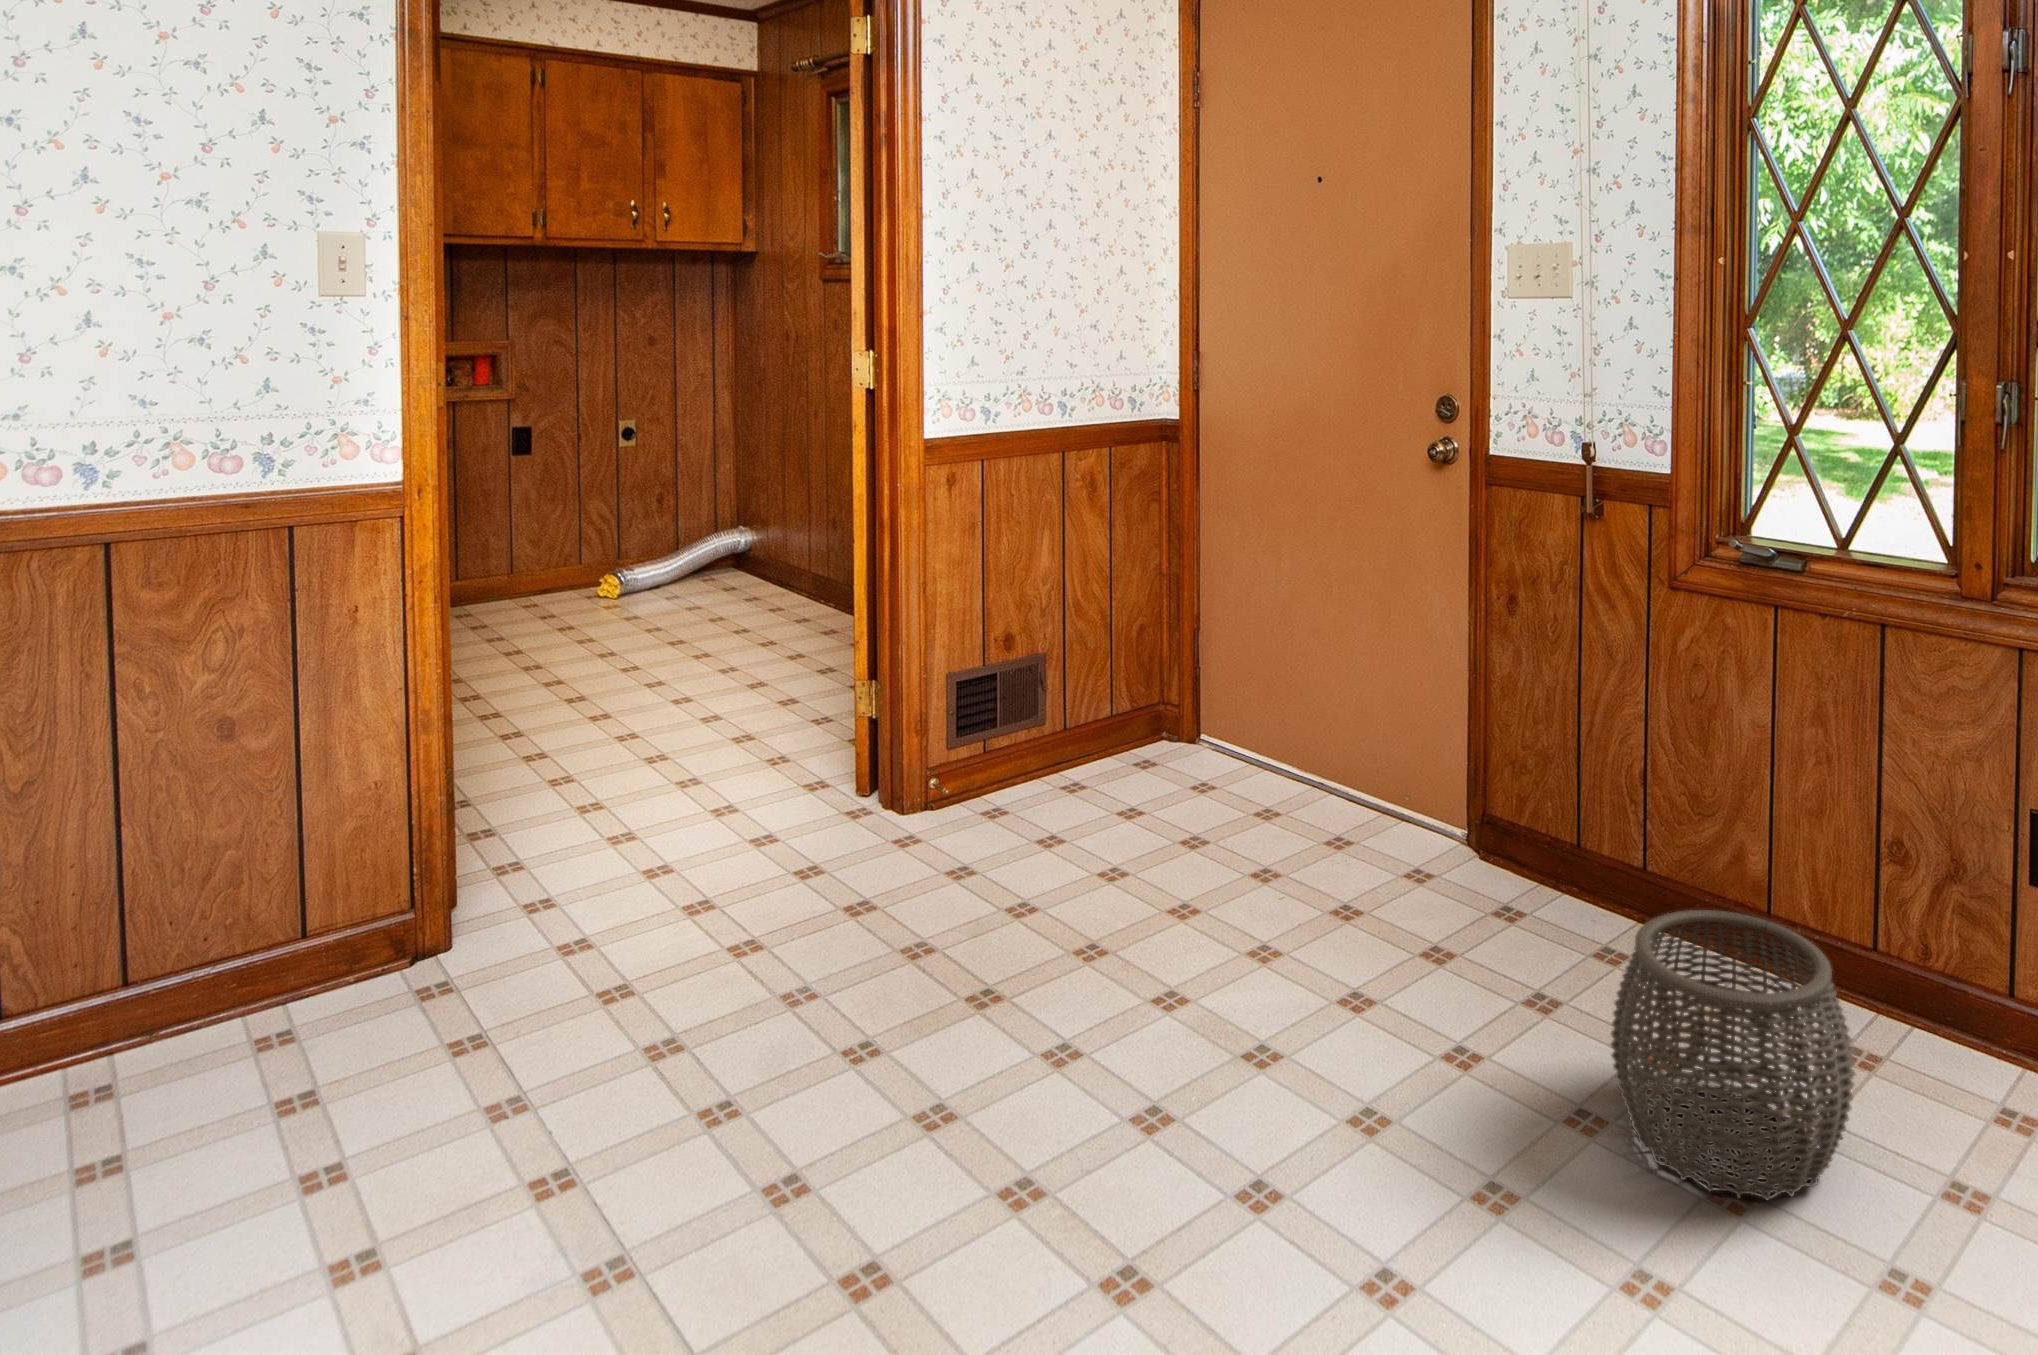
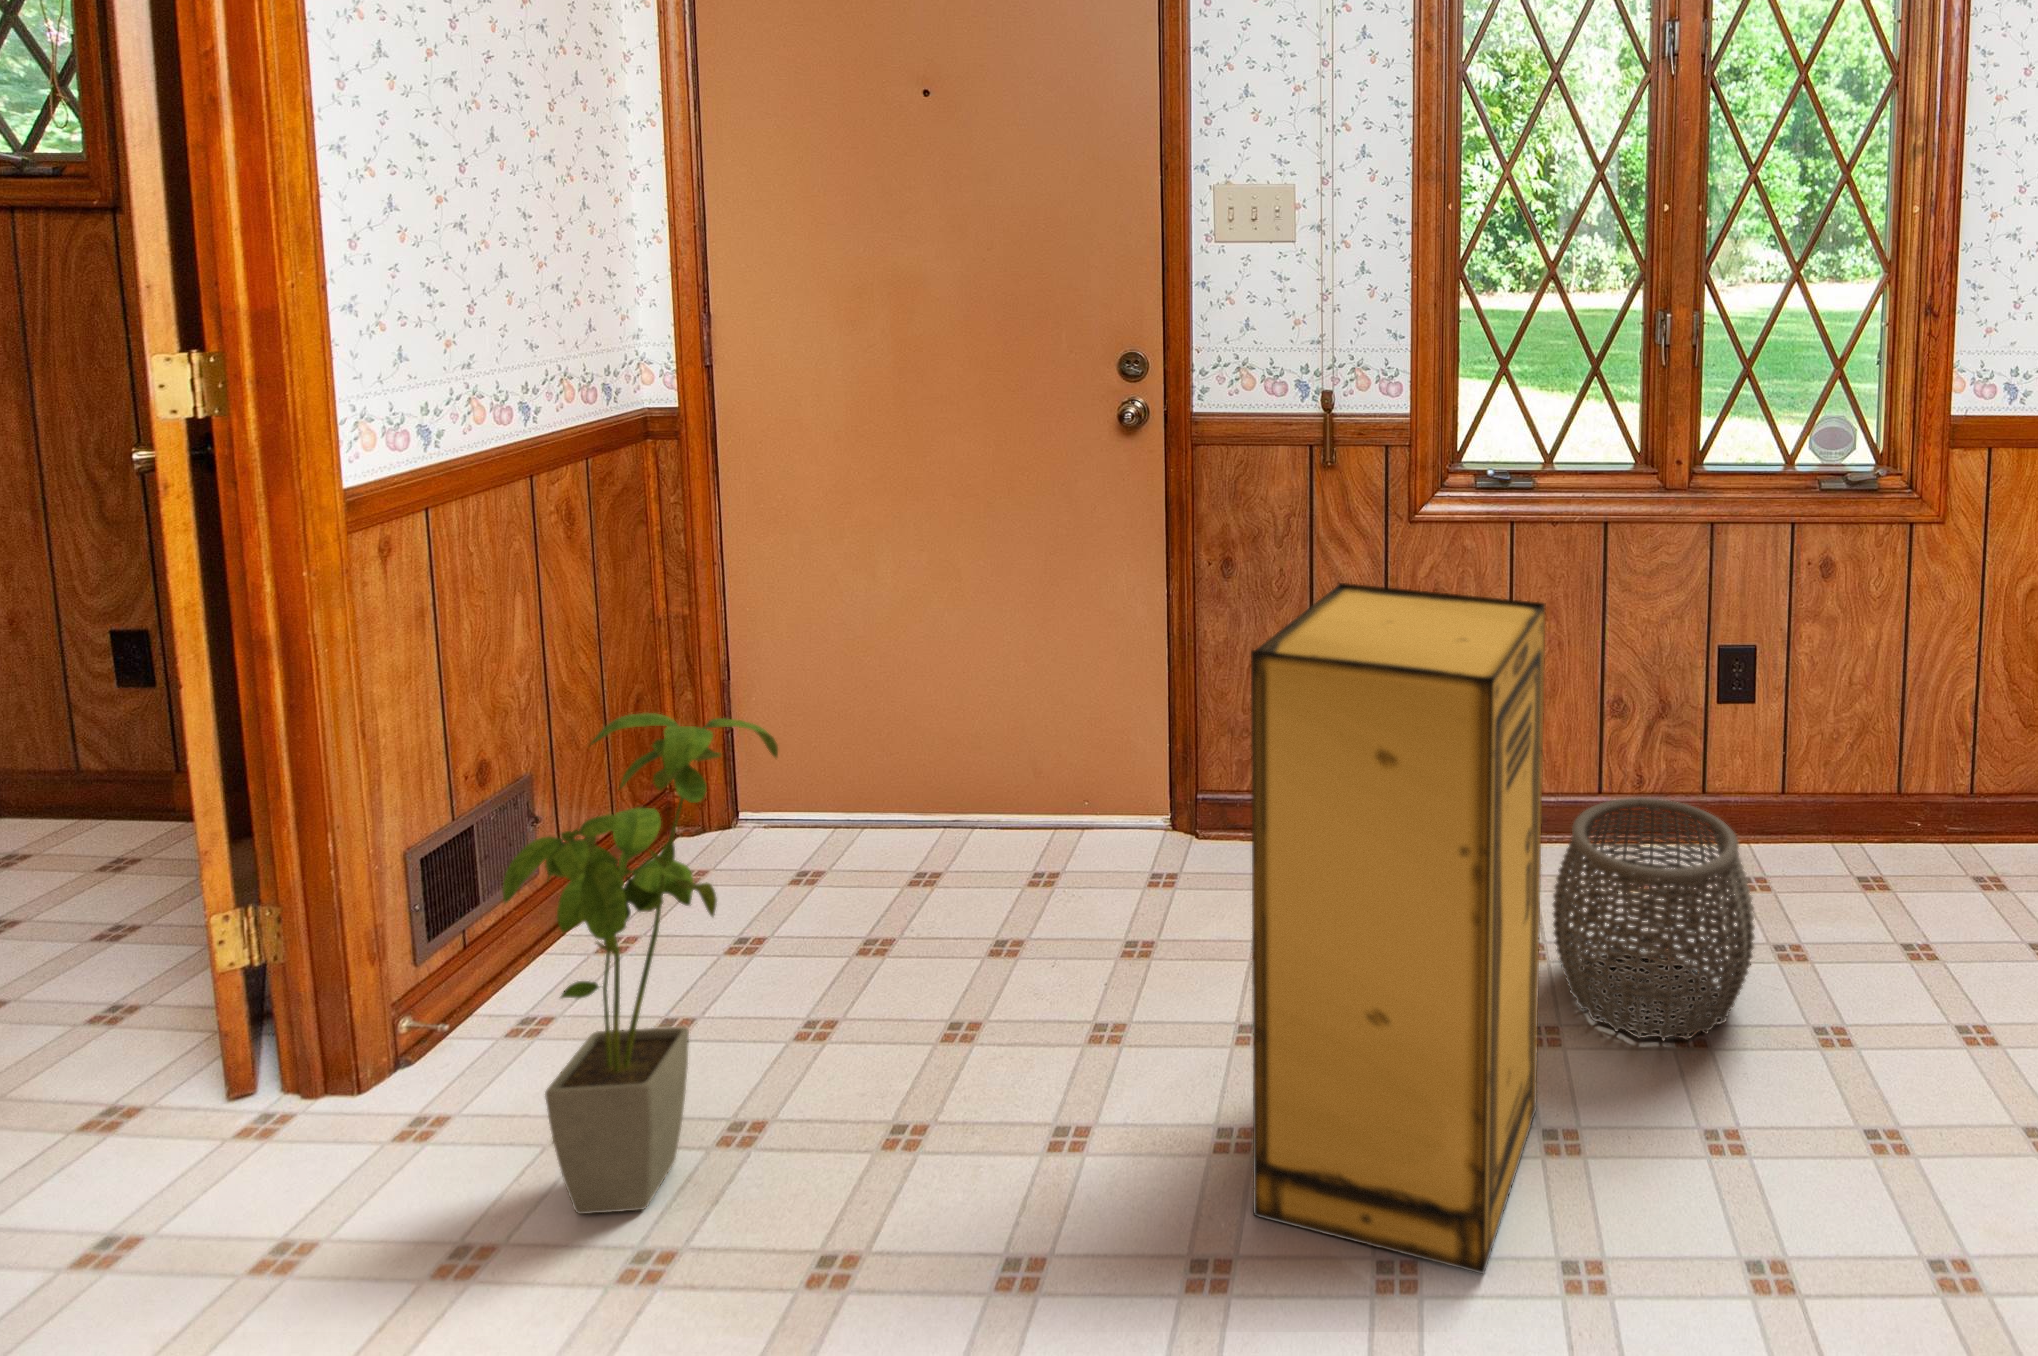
storage cabinet: none [1200,588,1493,1227] -> present [1251,583,1545,1274]
house plant: none [864,589,1038,919] -> present [502,713,778,1214]

